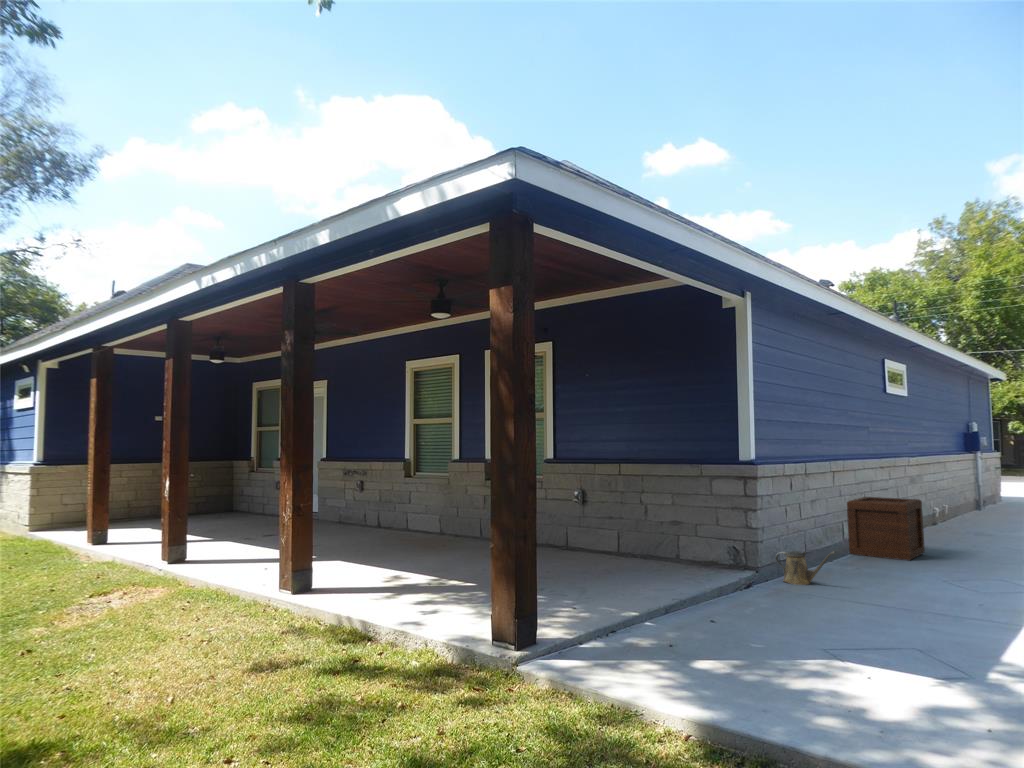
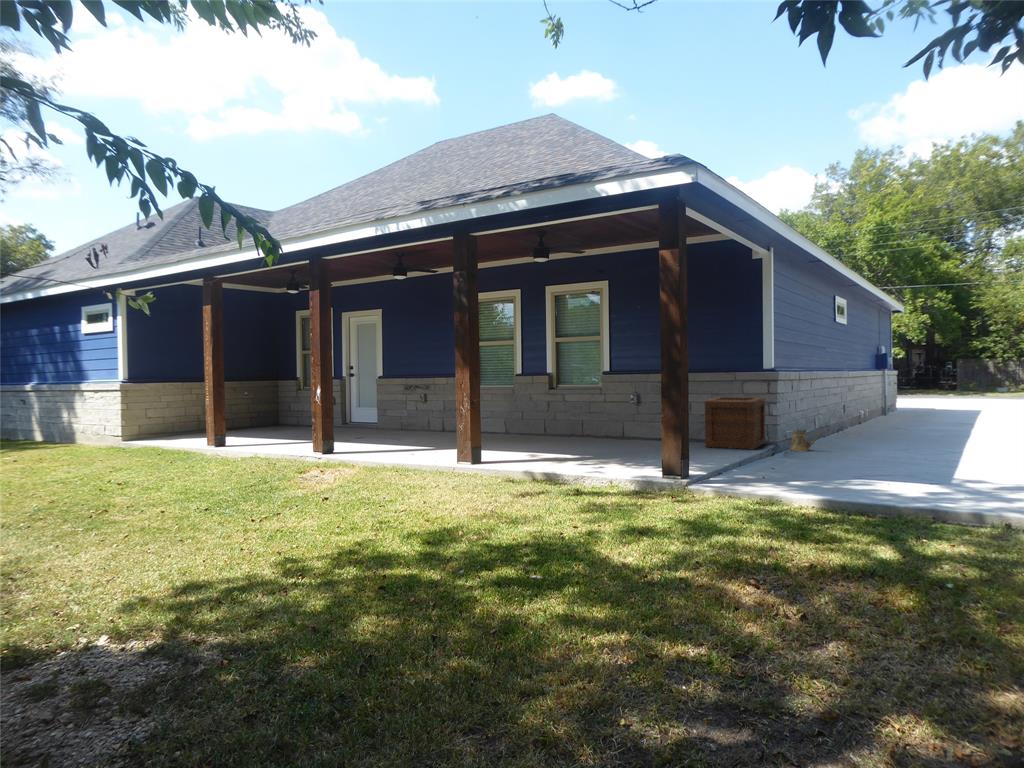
wooden crate: present [847,497,925,561] -> present [705,397,765,450]

